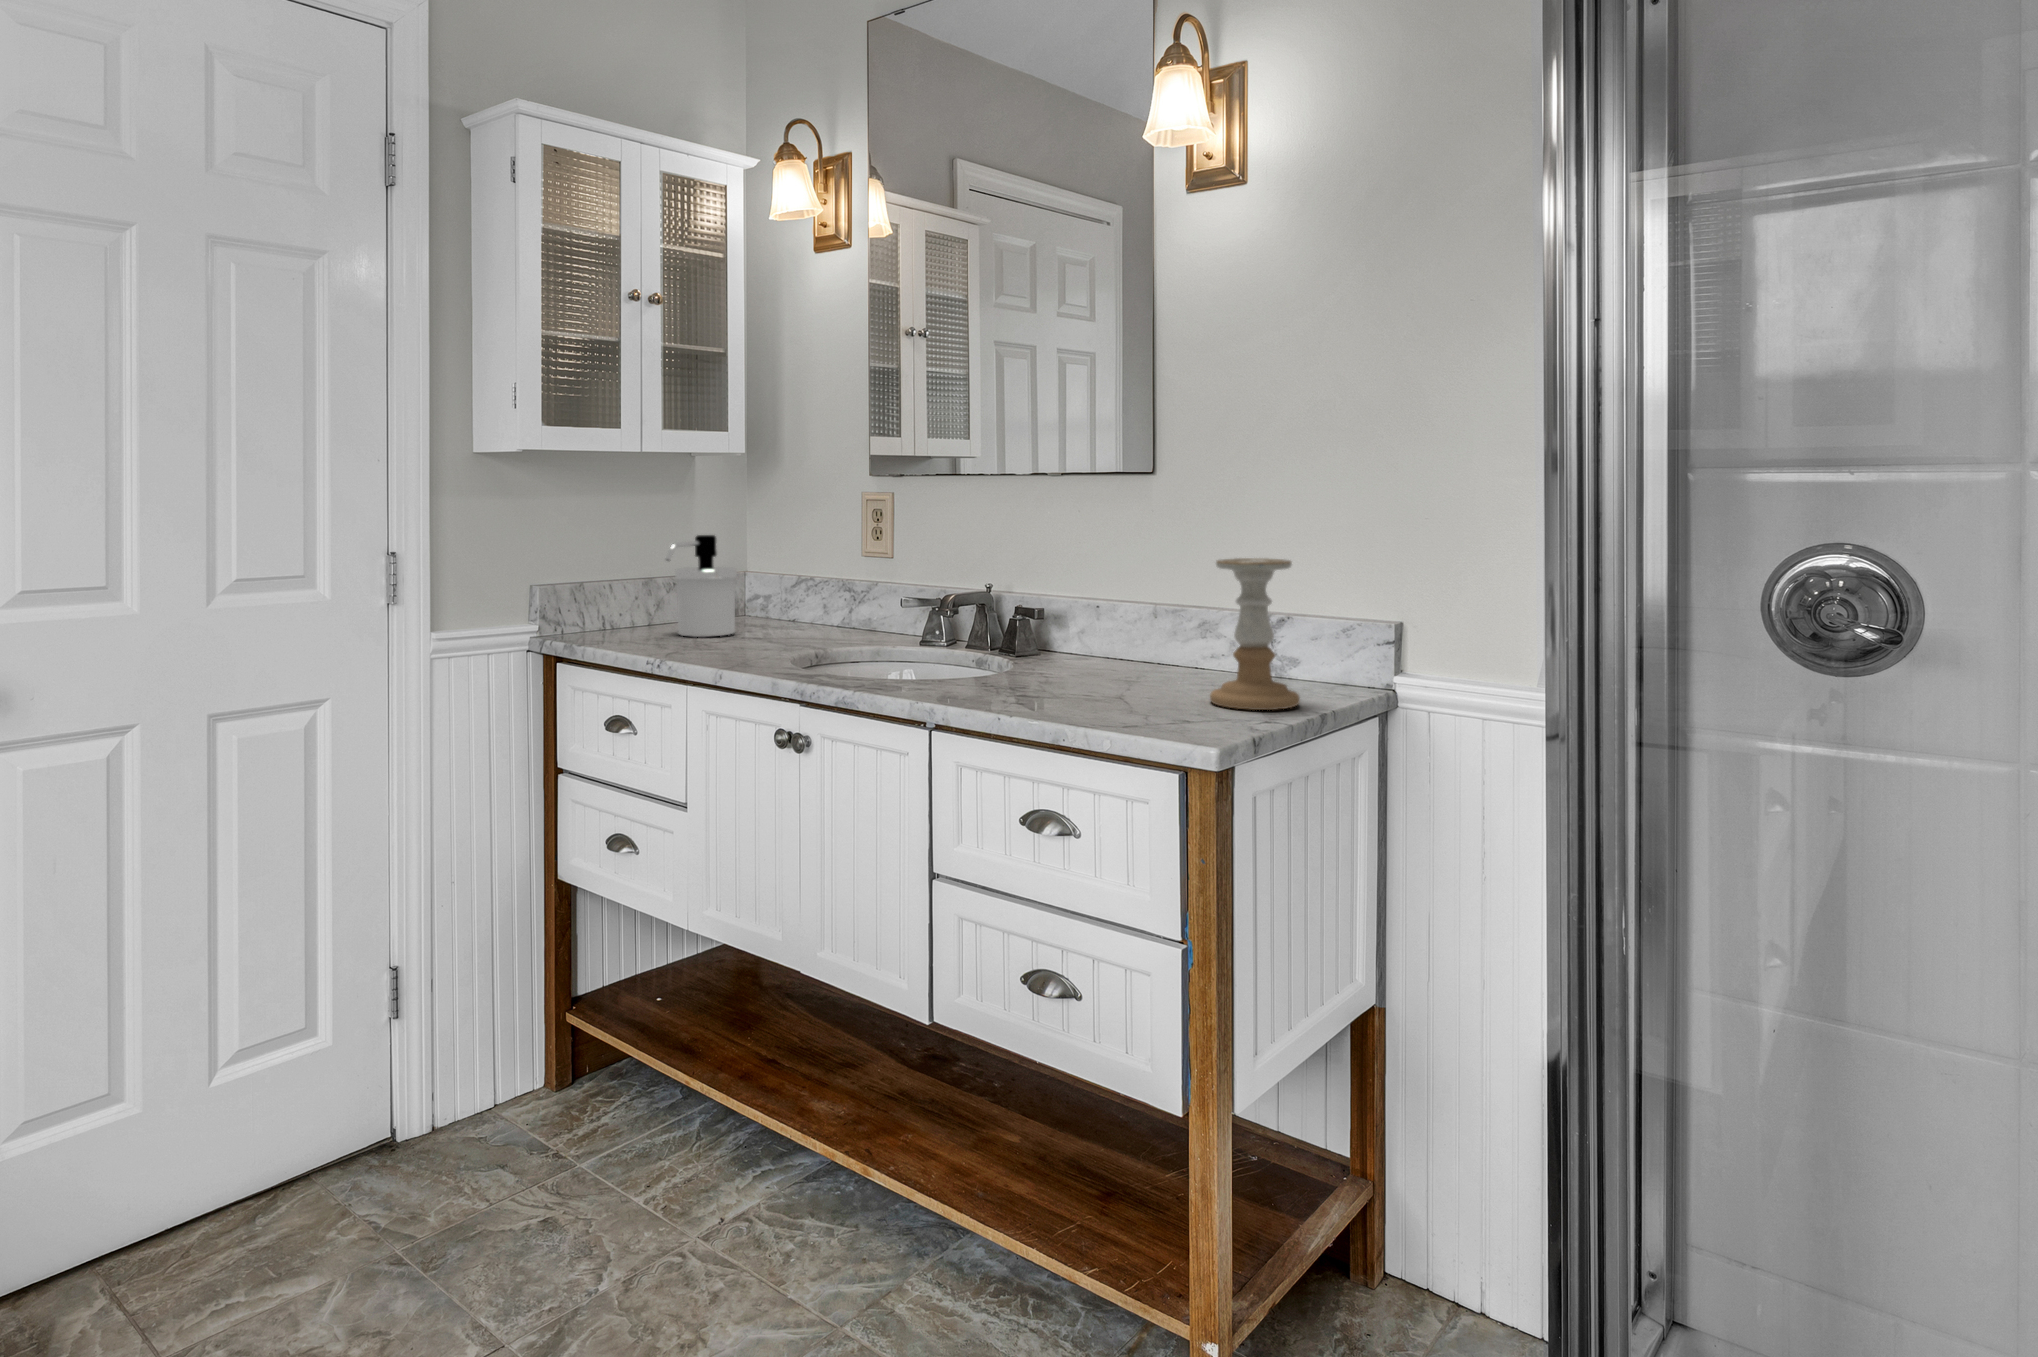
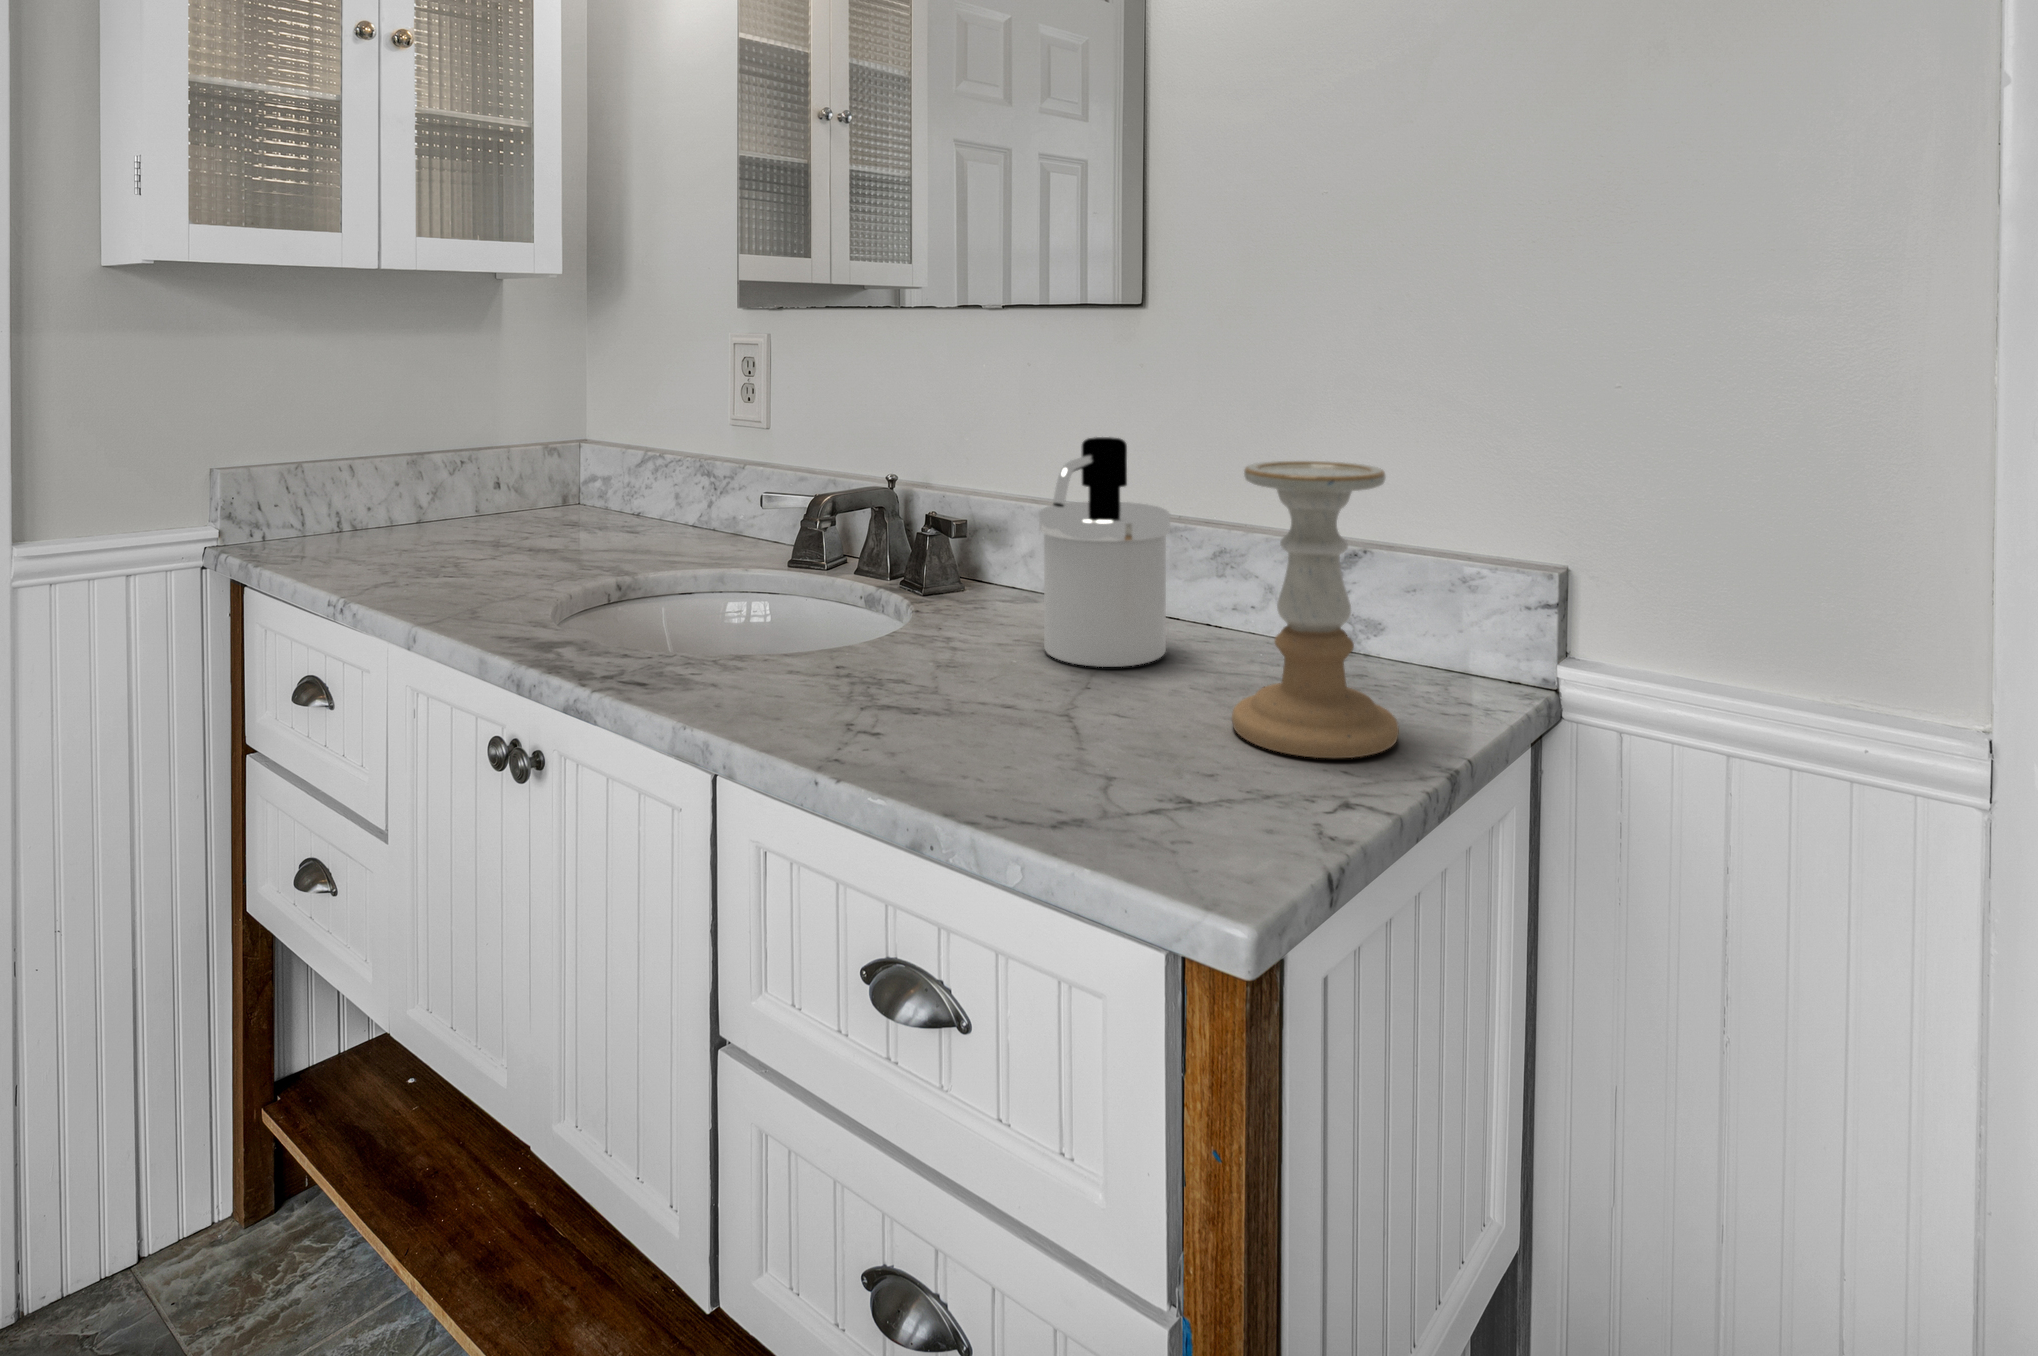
soap dispenser: present [665,535,737,637] -> present [1039,437,1170,667]

